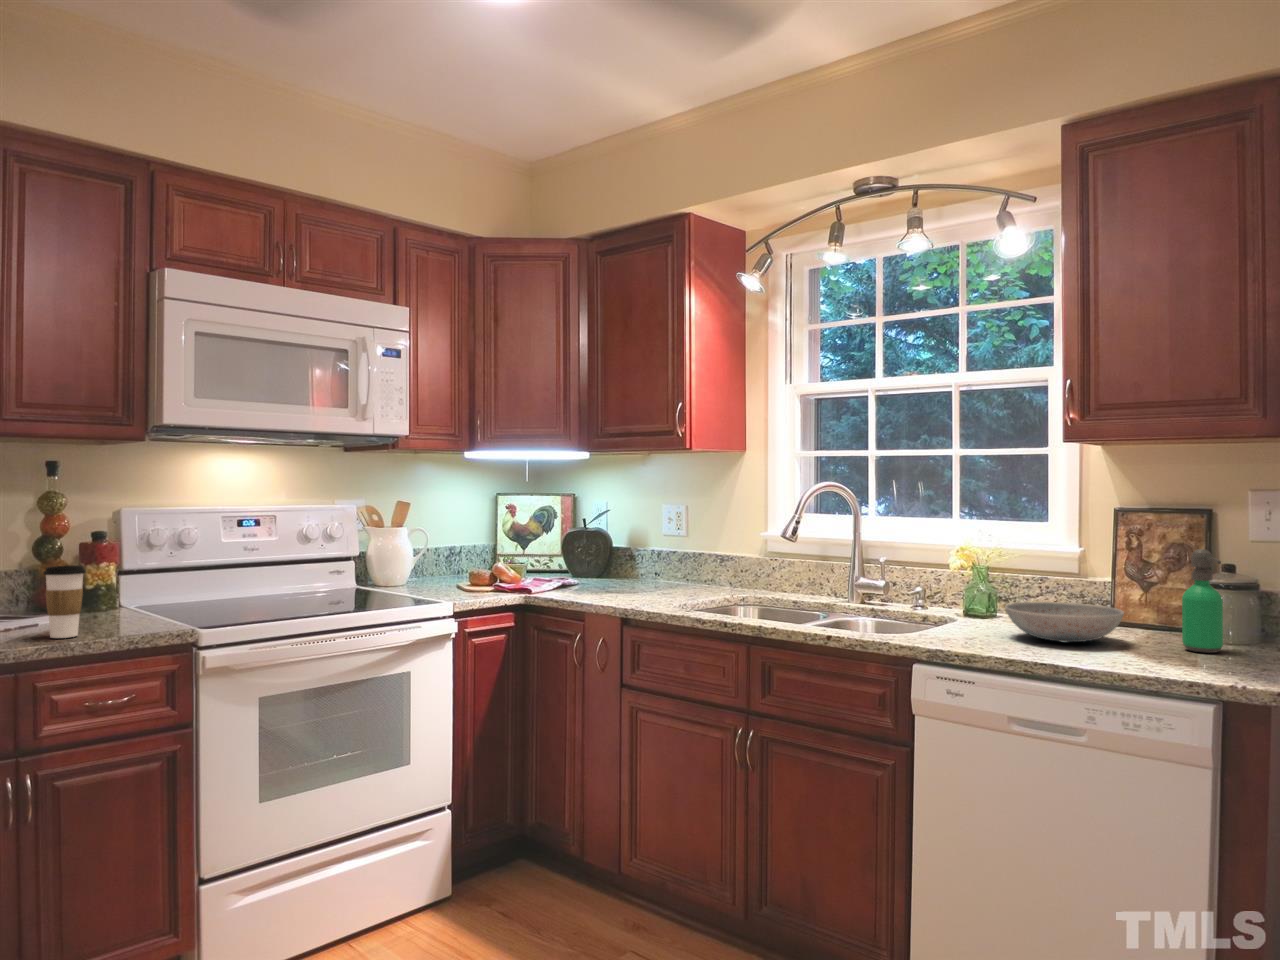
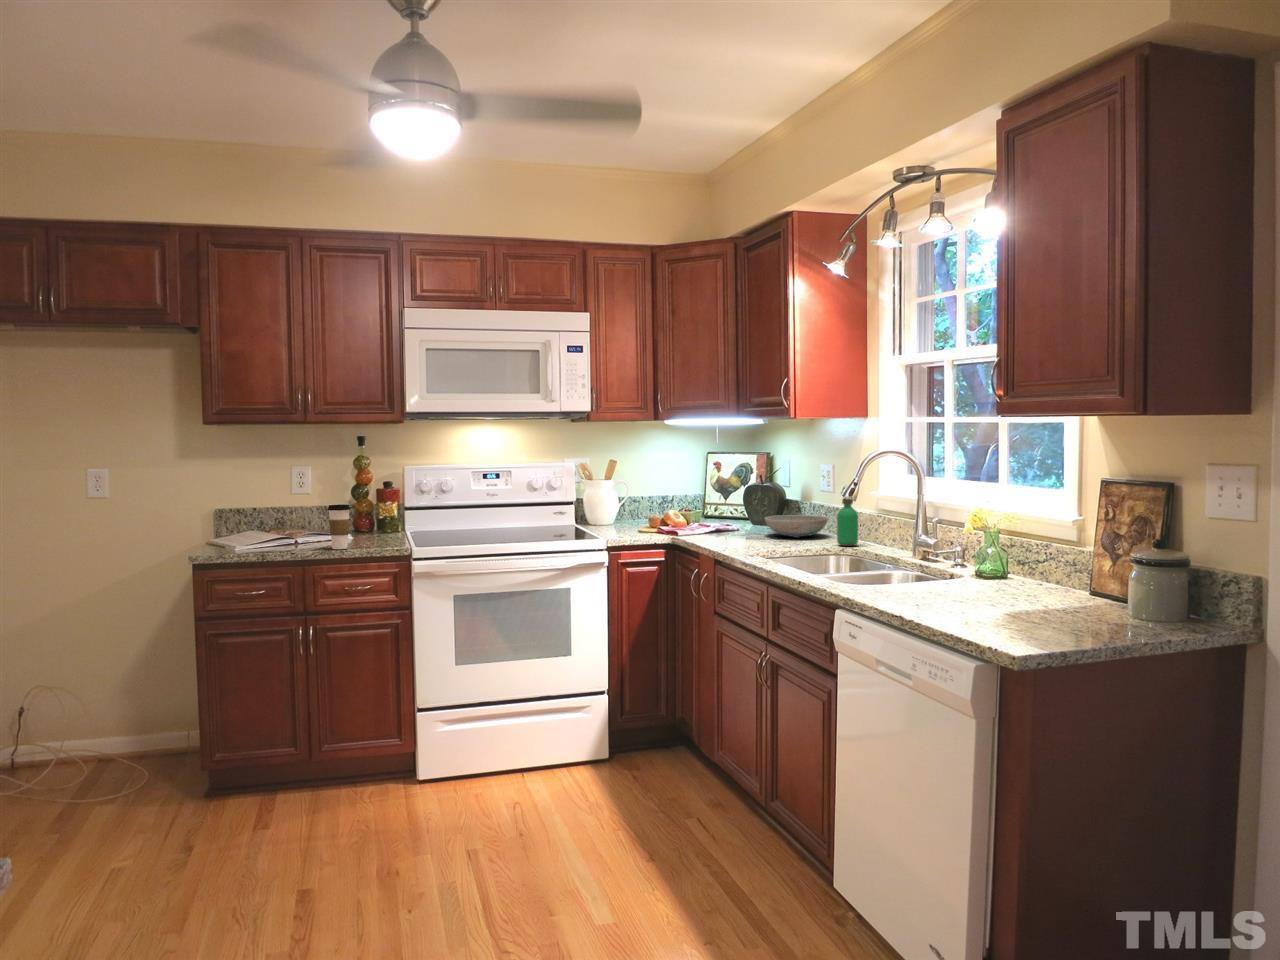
soap dispenser: present [1182,549,1223,653] -> present [837,487,858,546]
dish: present [1005,602,1124,642] -> present [765,515,828,537]

